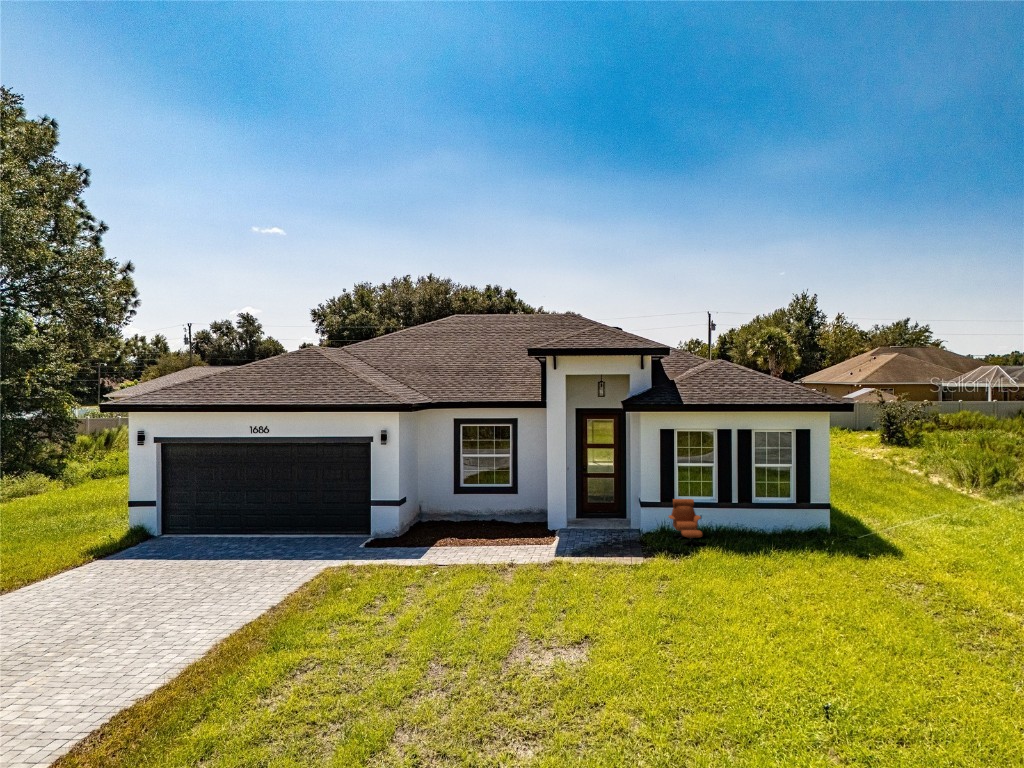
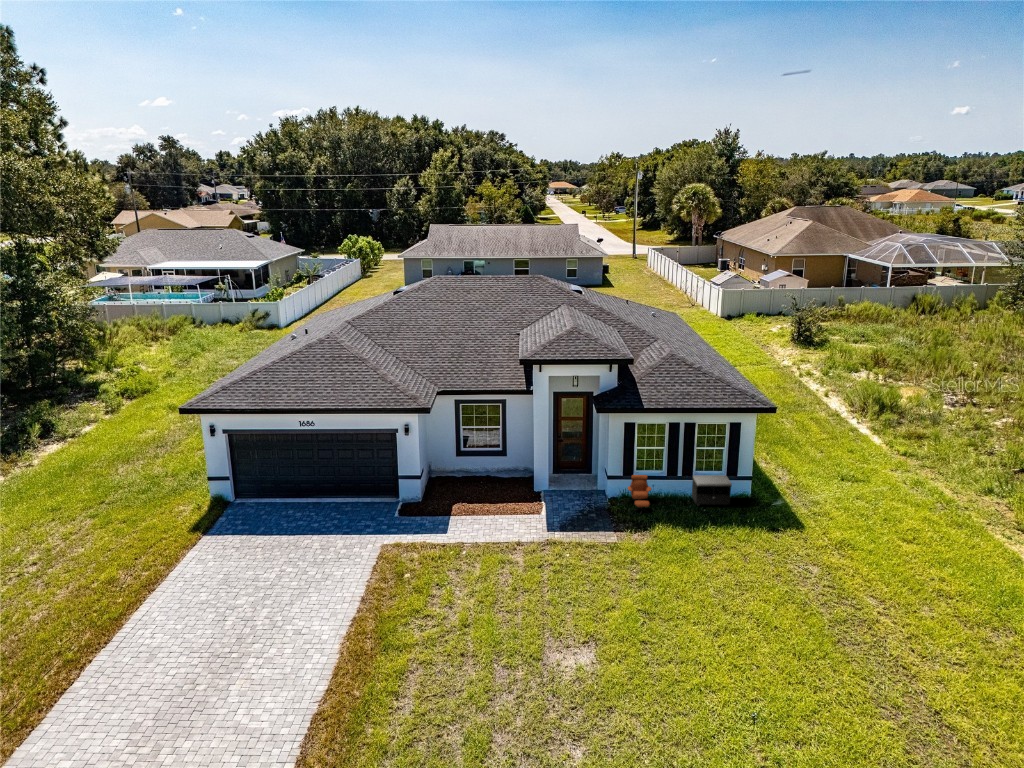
storage bench: none [754,501,812,540] -> present [692,475,732,505]

